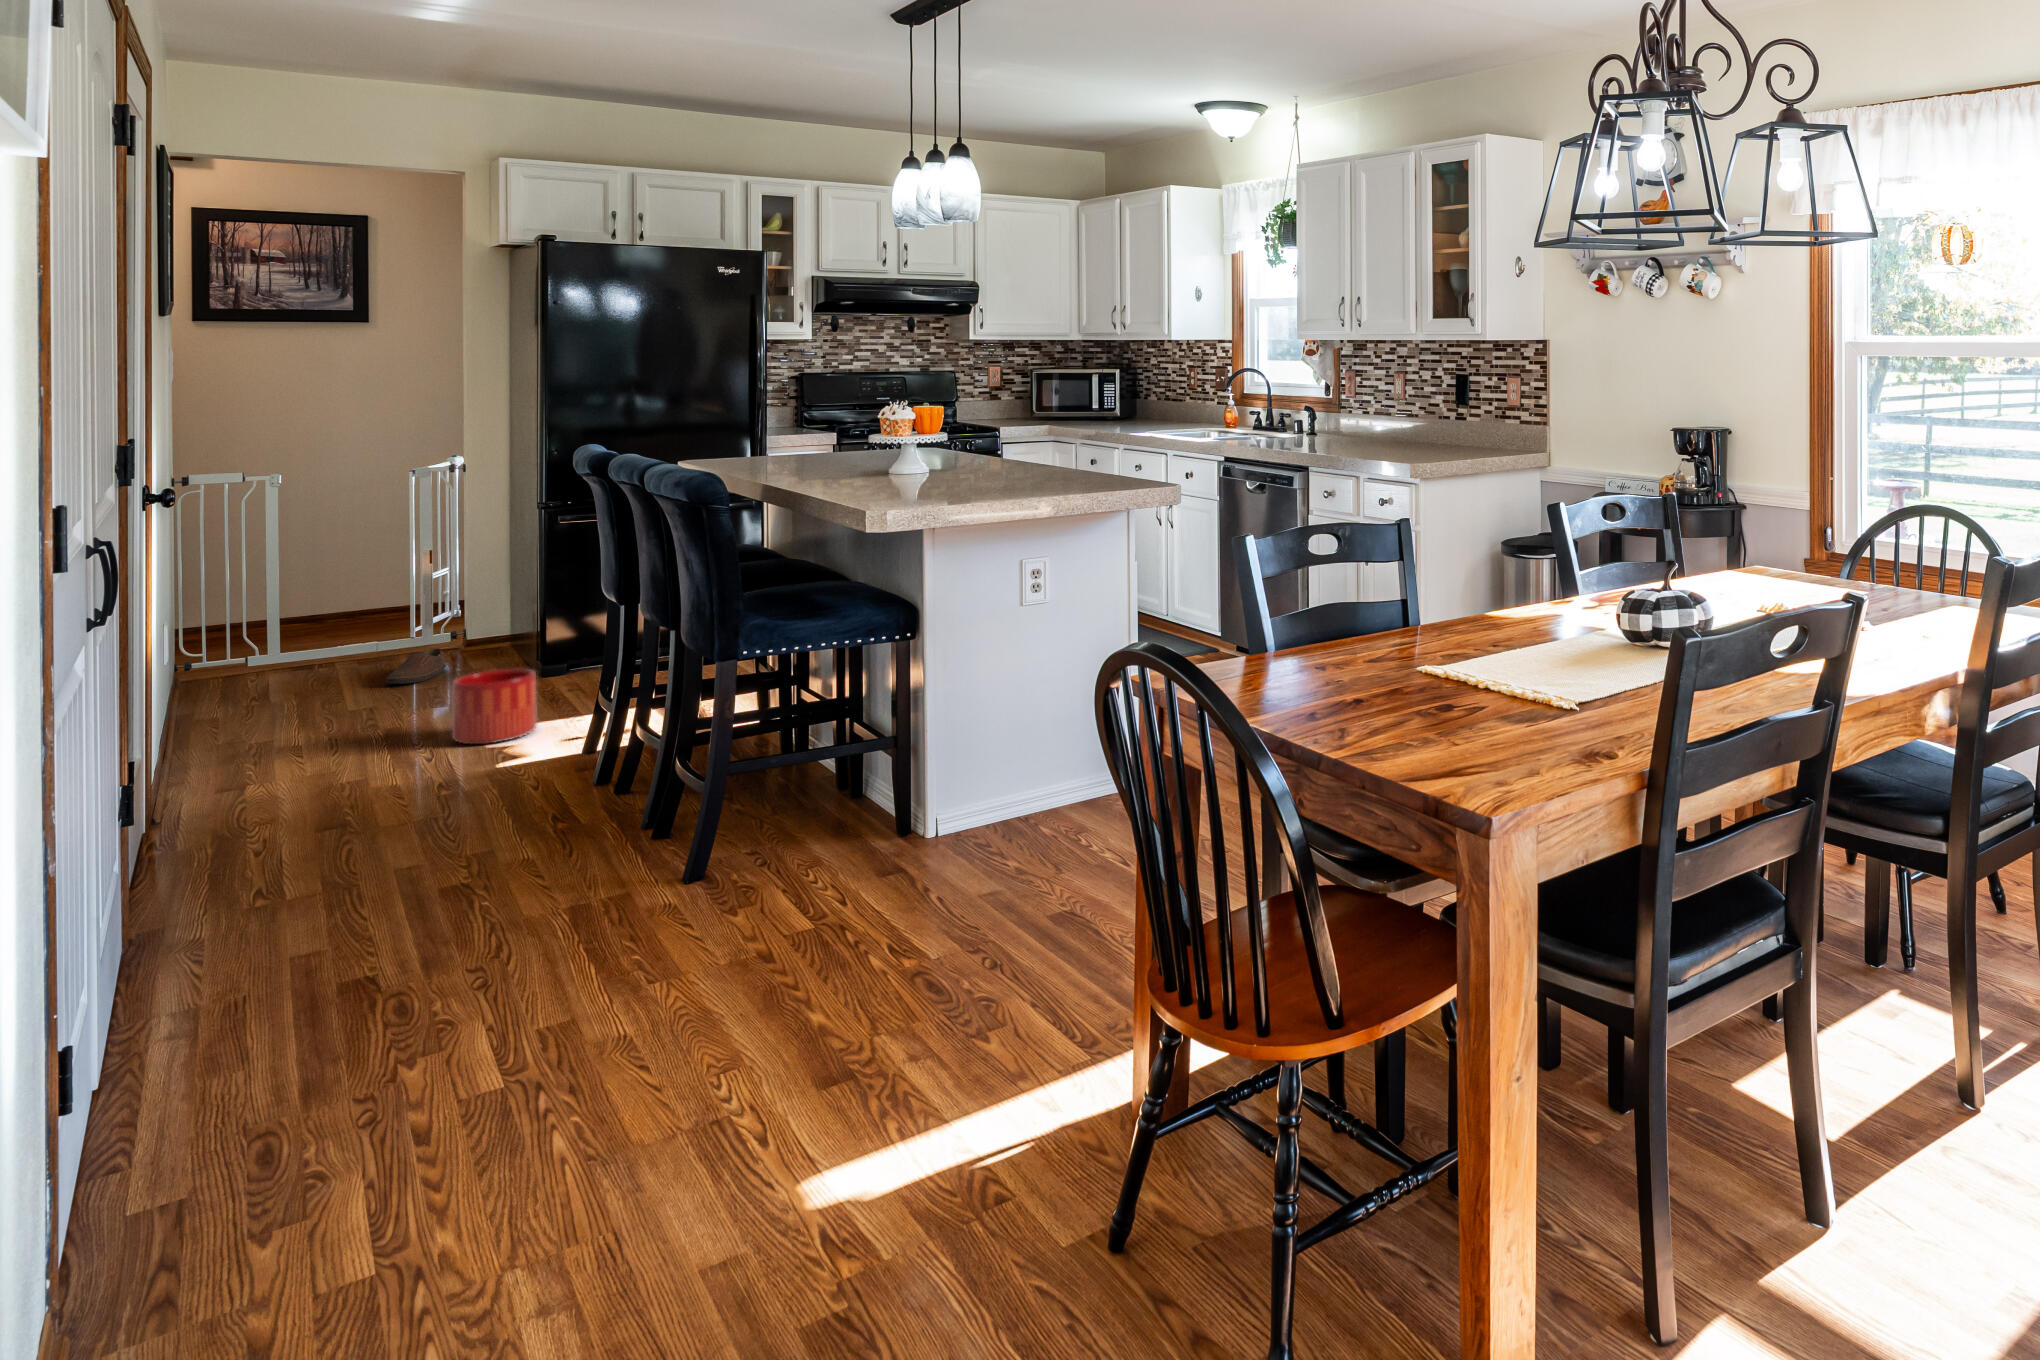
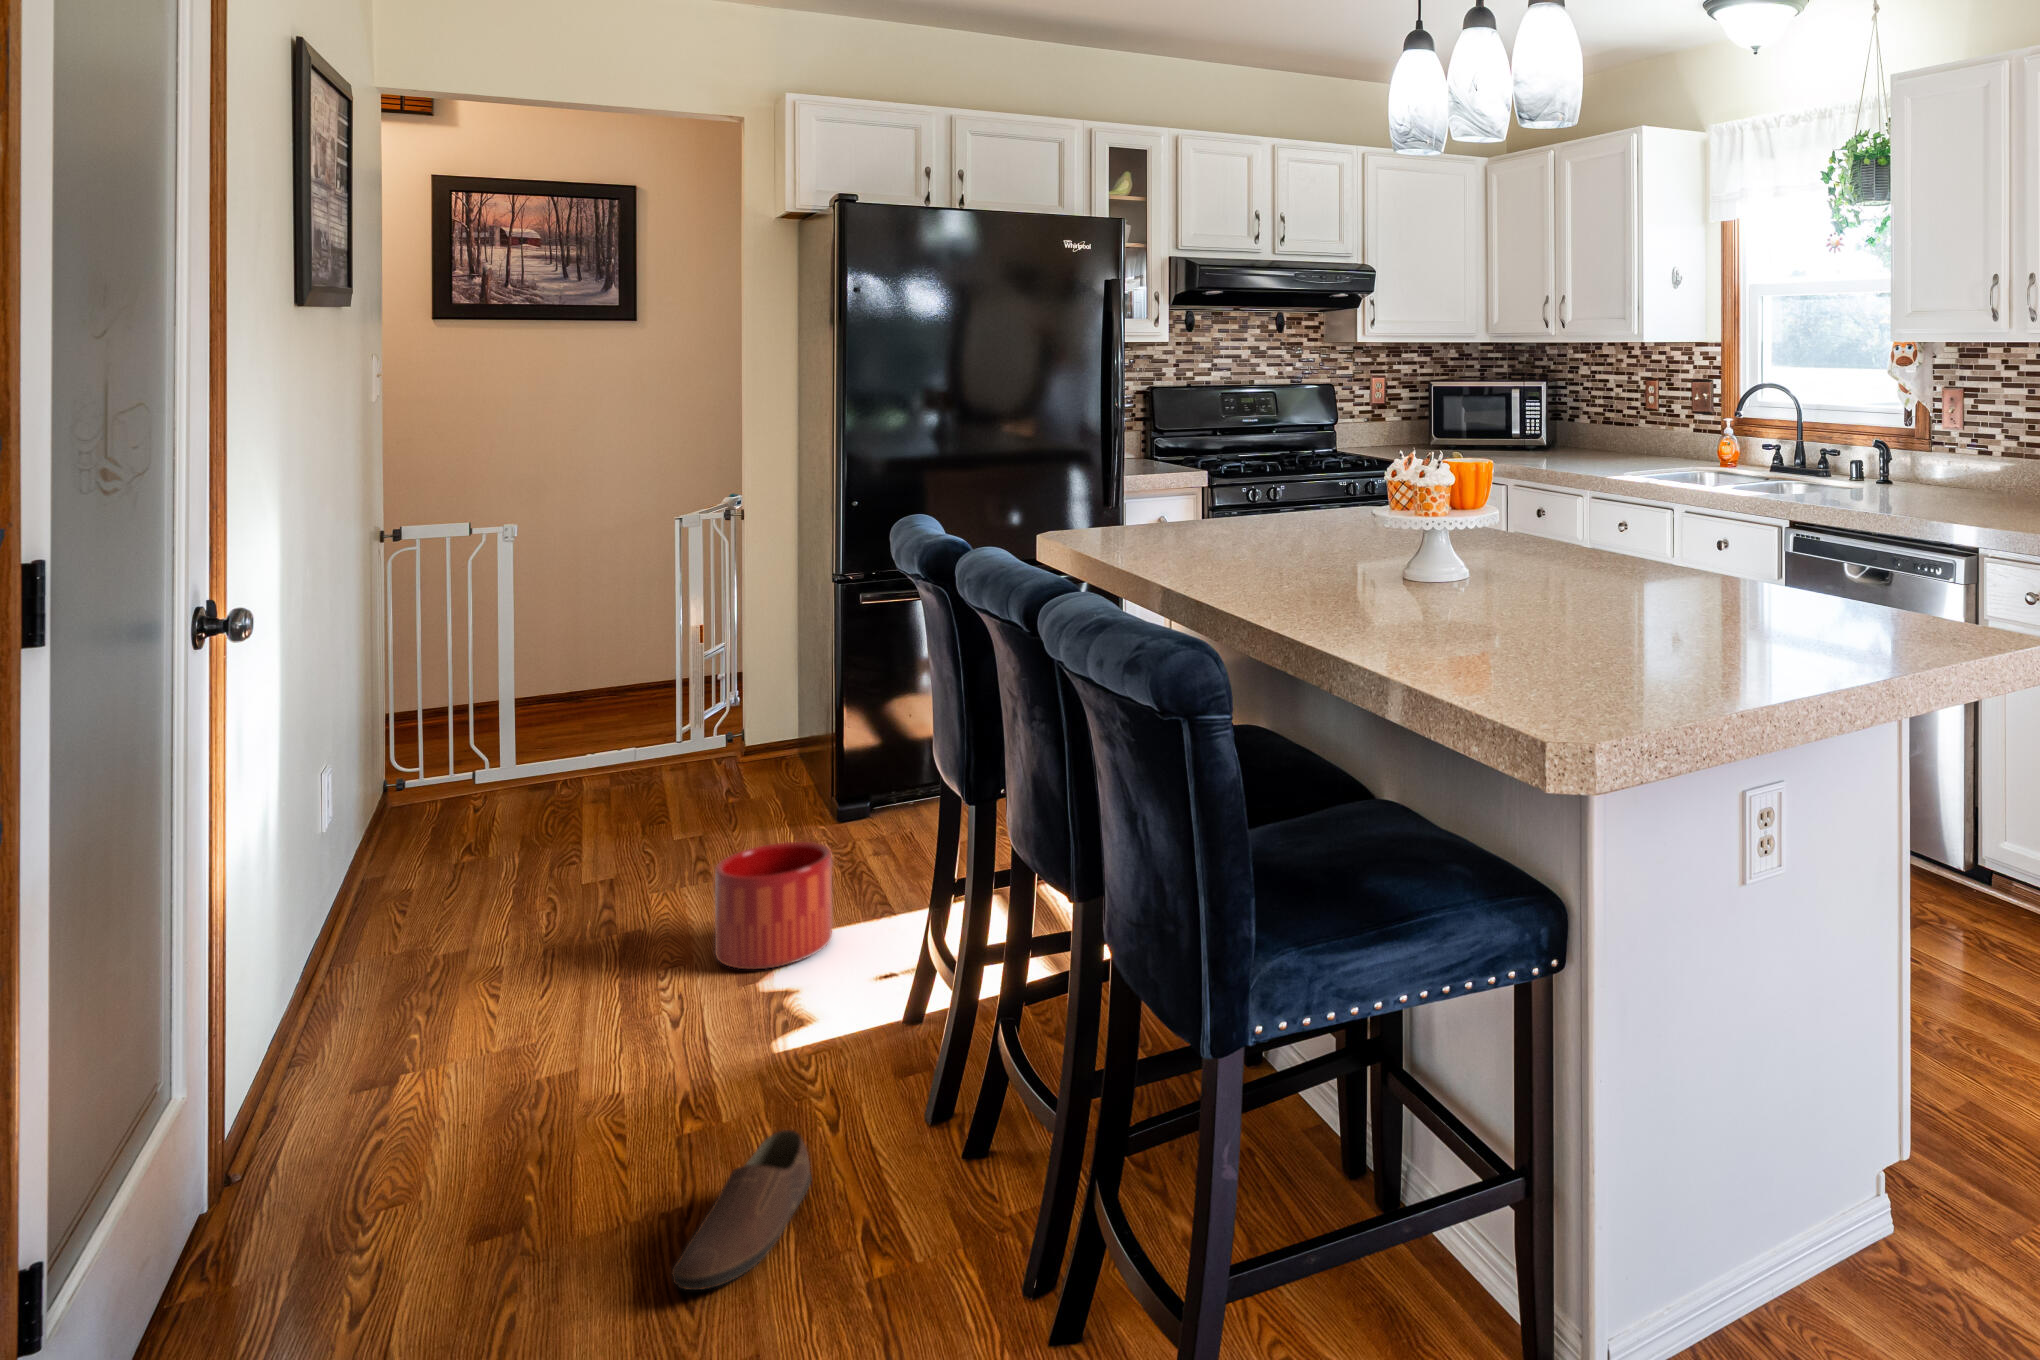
shoe: present [385,648,446,684] -> present [672,1130,811,1290]

